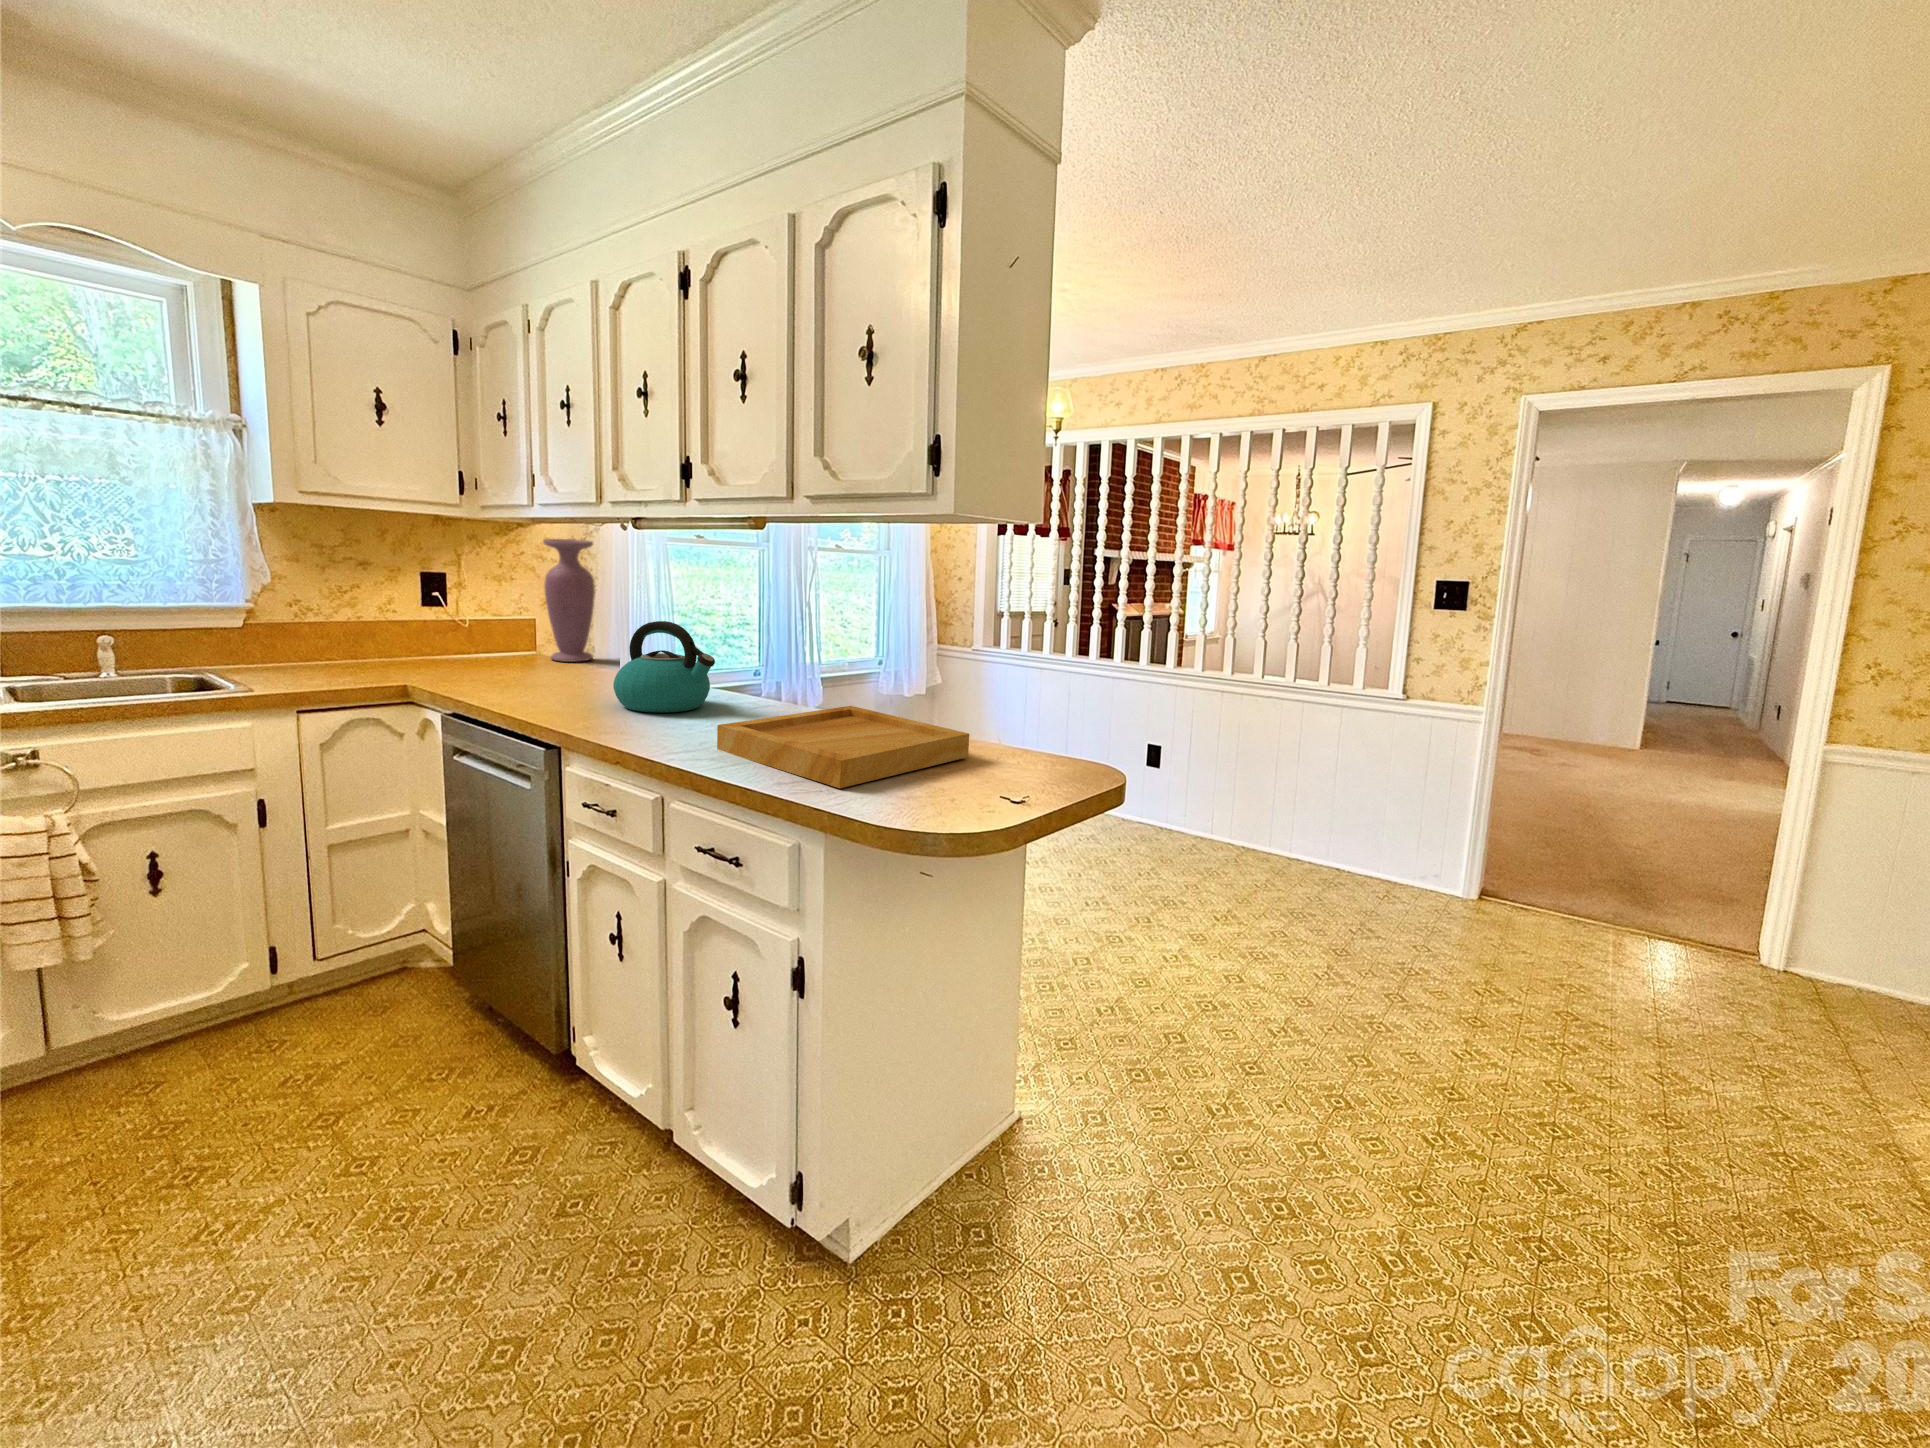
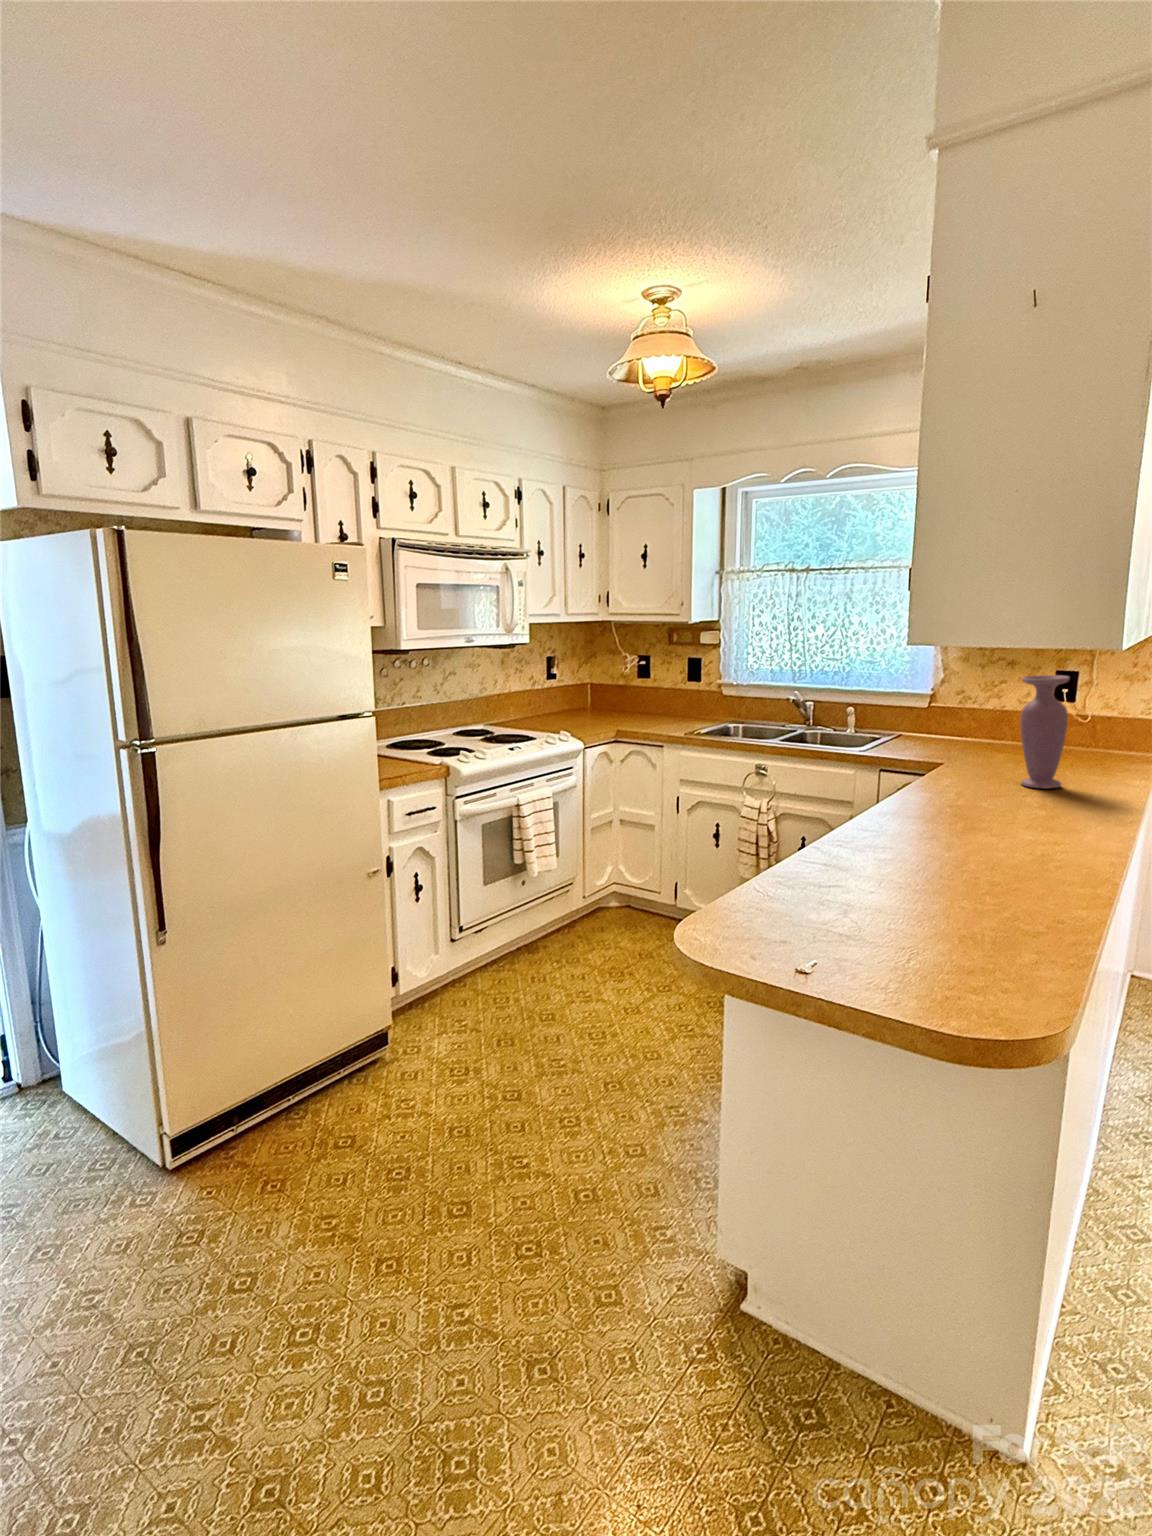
kettle: present [613,621,715,713] -> none [895,754,982,837]
tray: present [717,706,969,788] -> none [769,841,1001,945]

